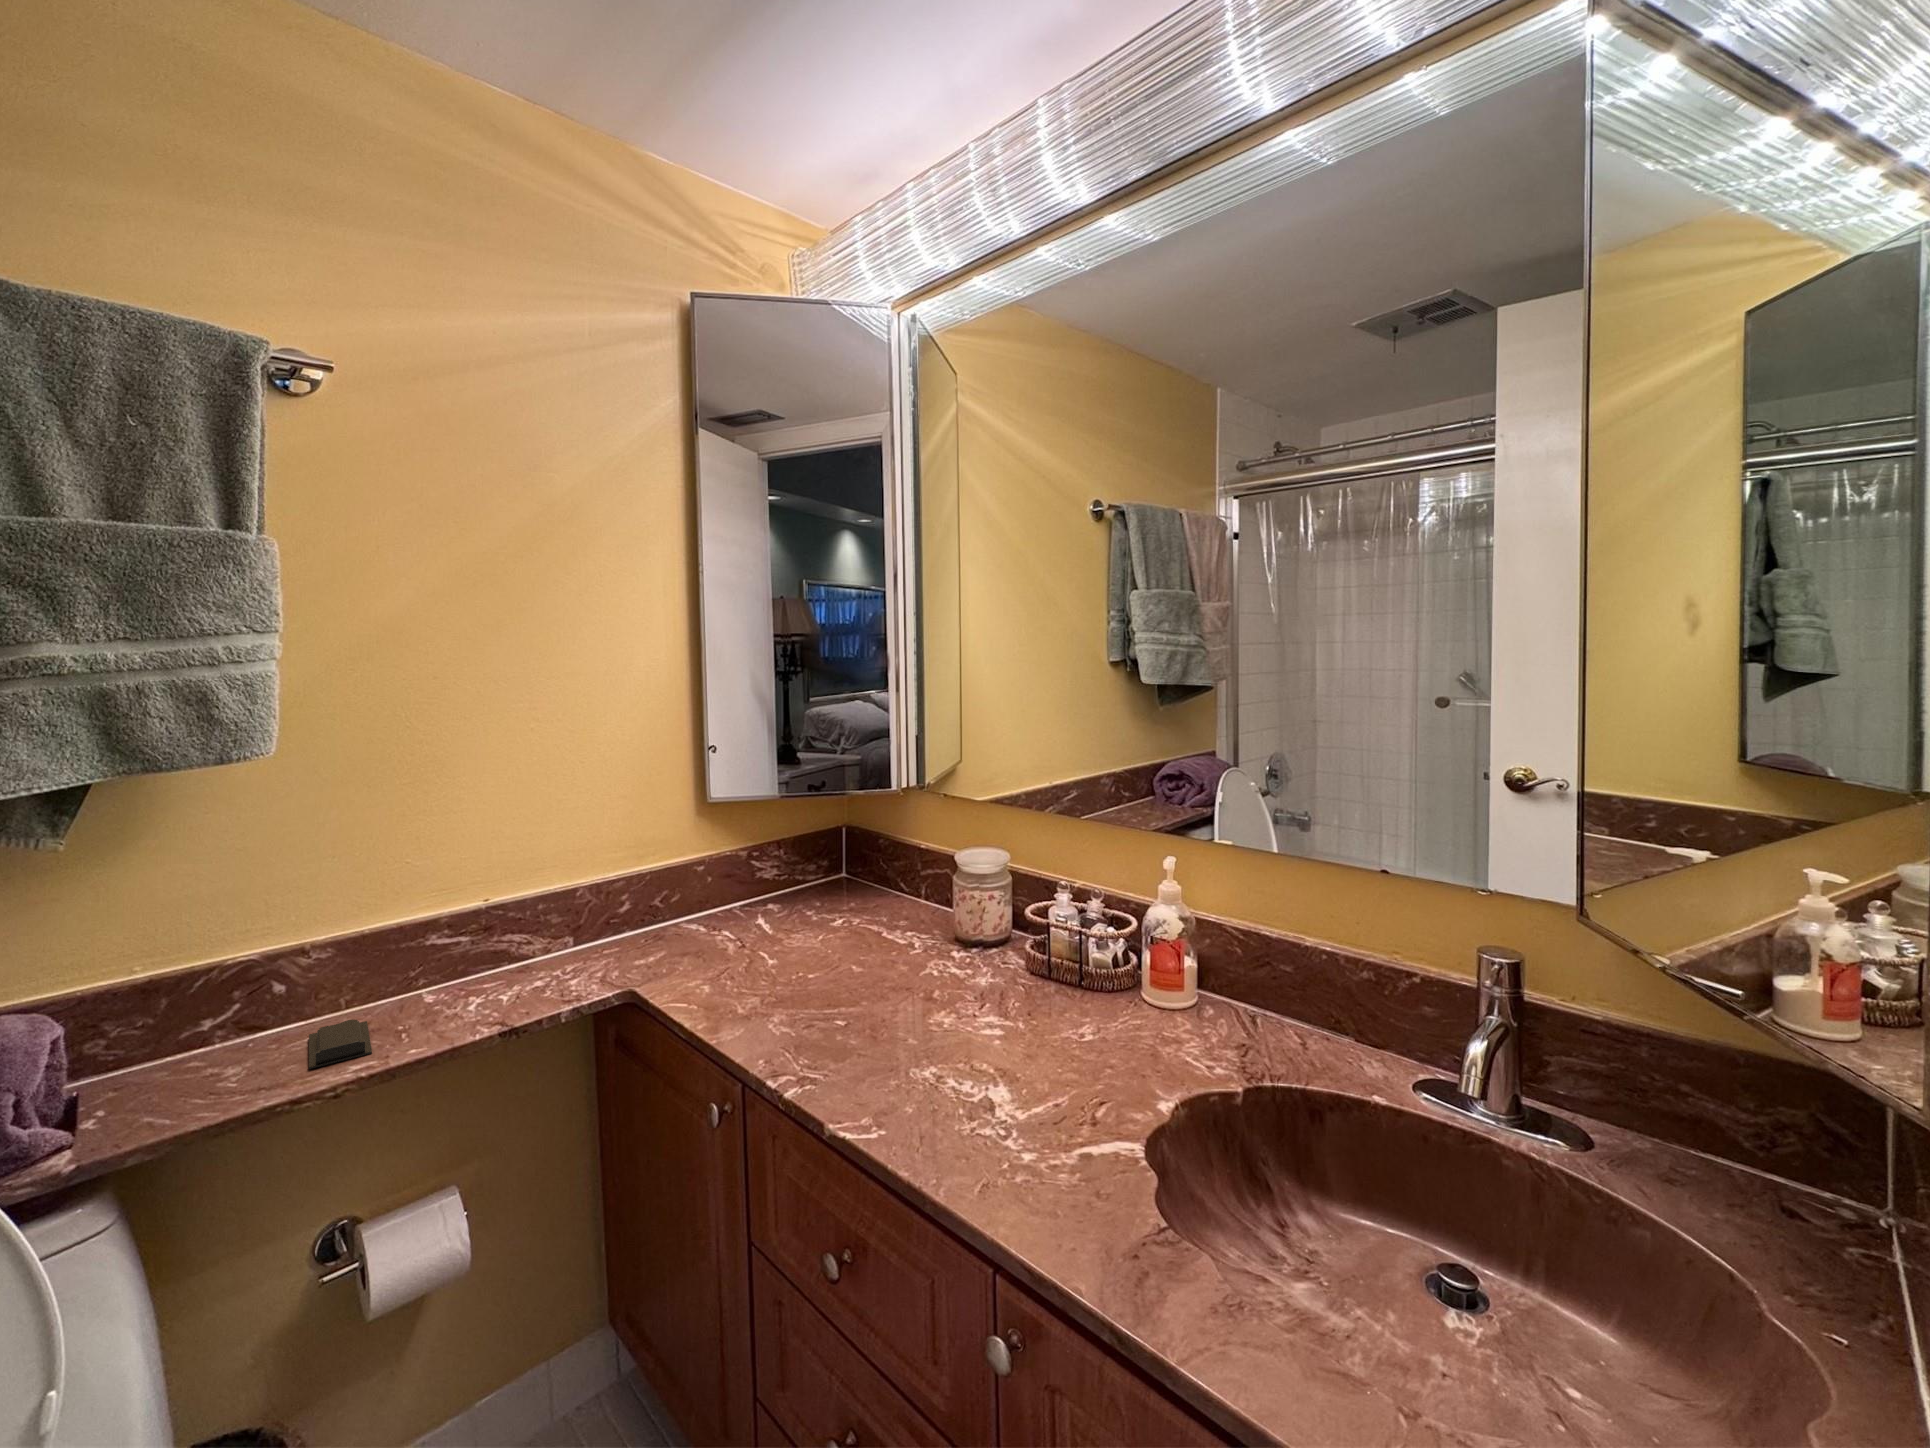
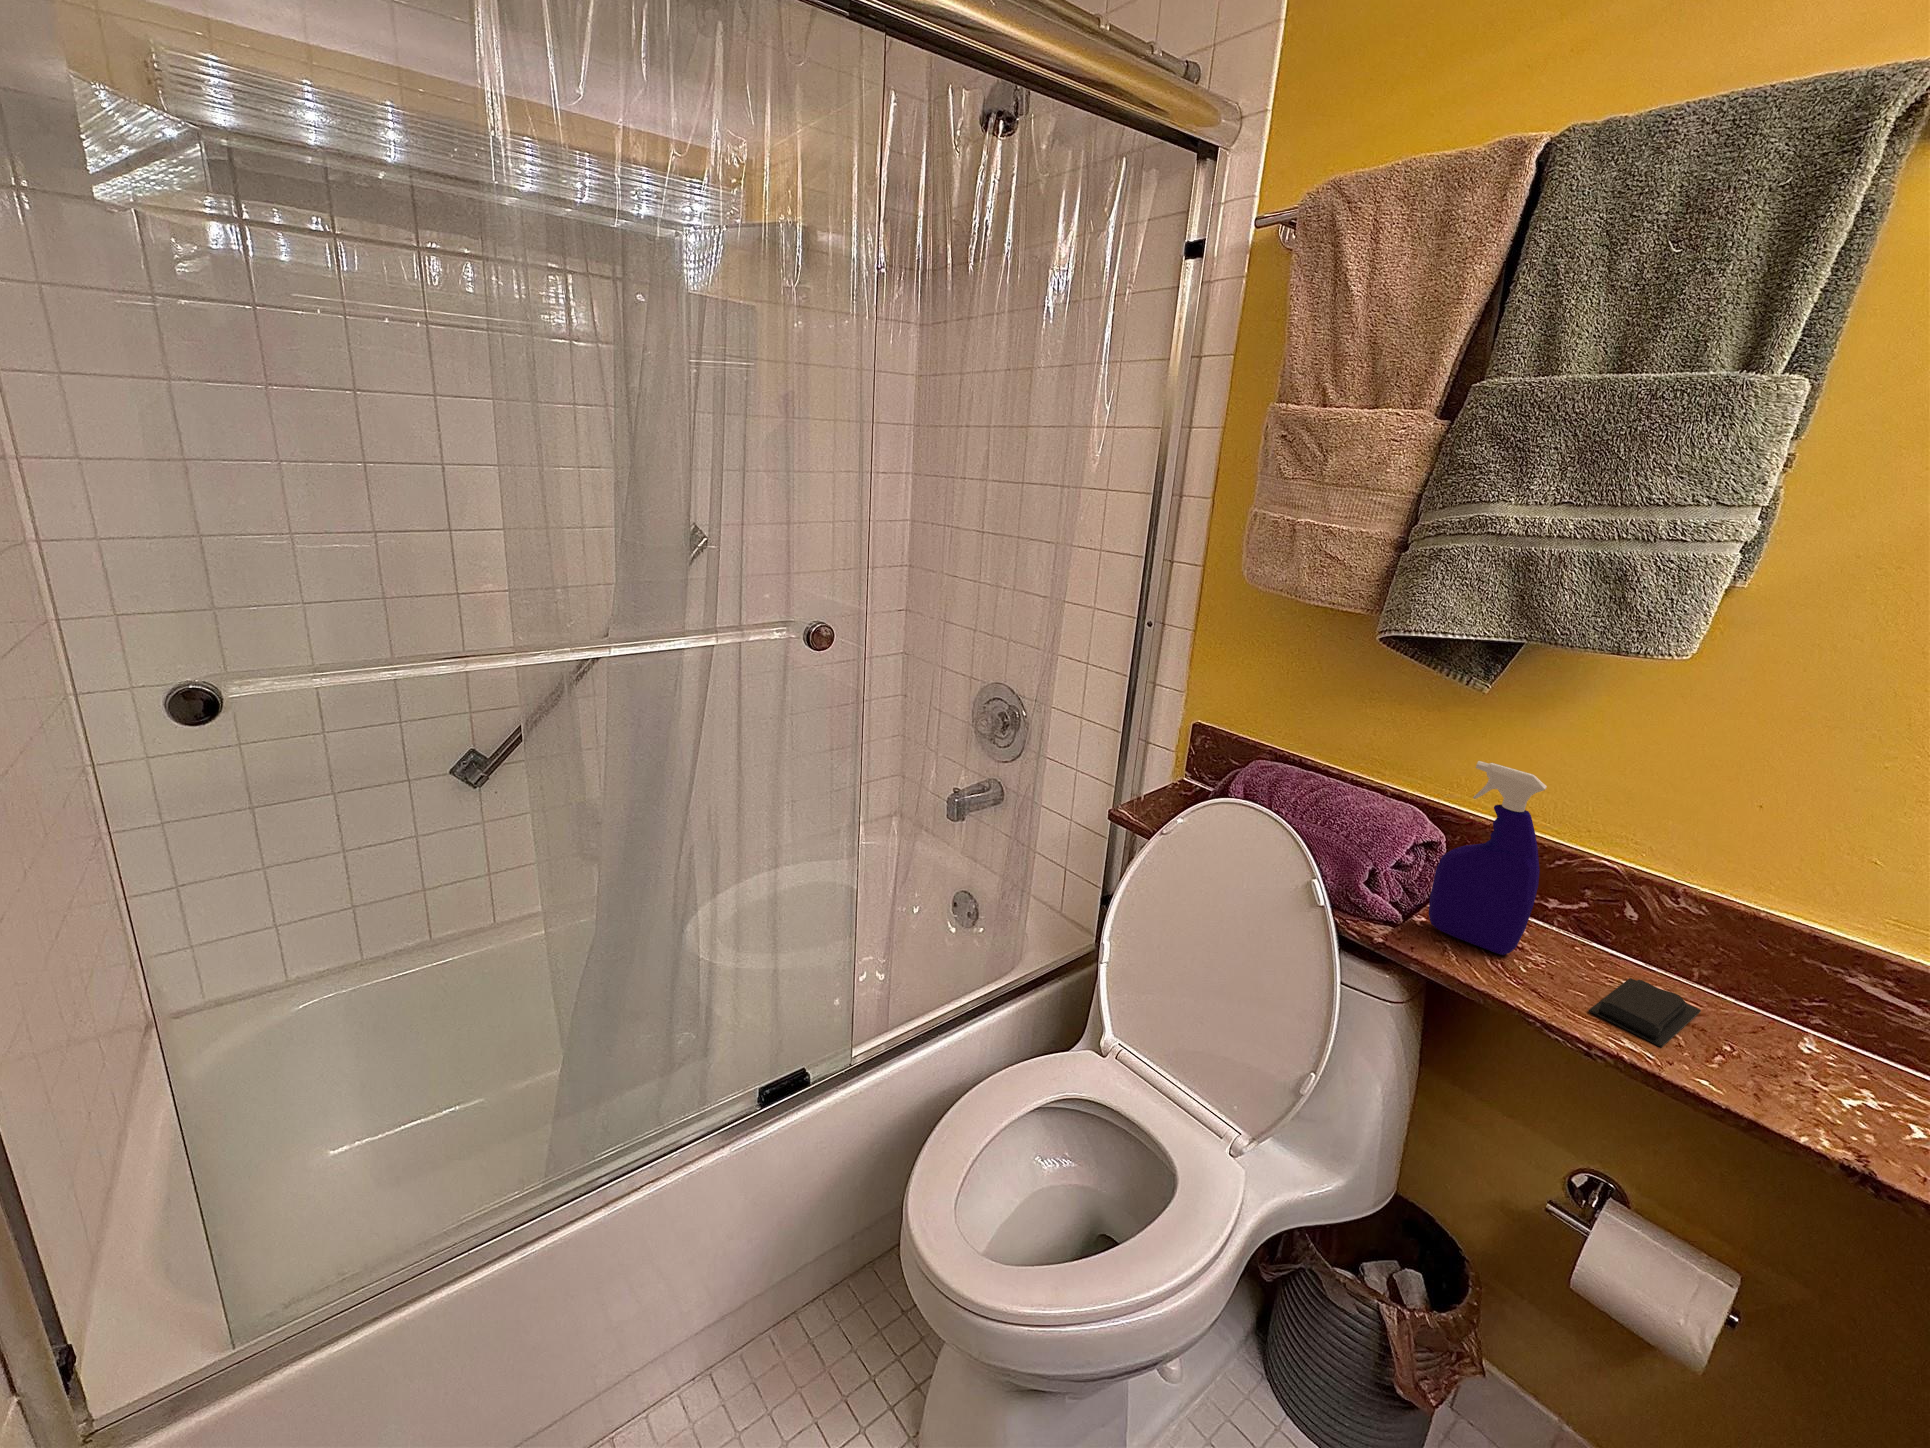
spray bottle: none [91,901,215,1113] -> present [1429,761,1547,955]

